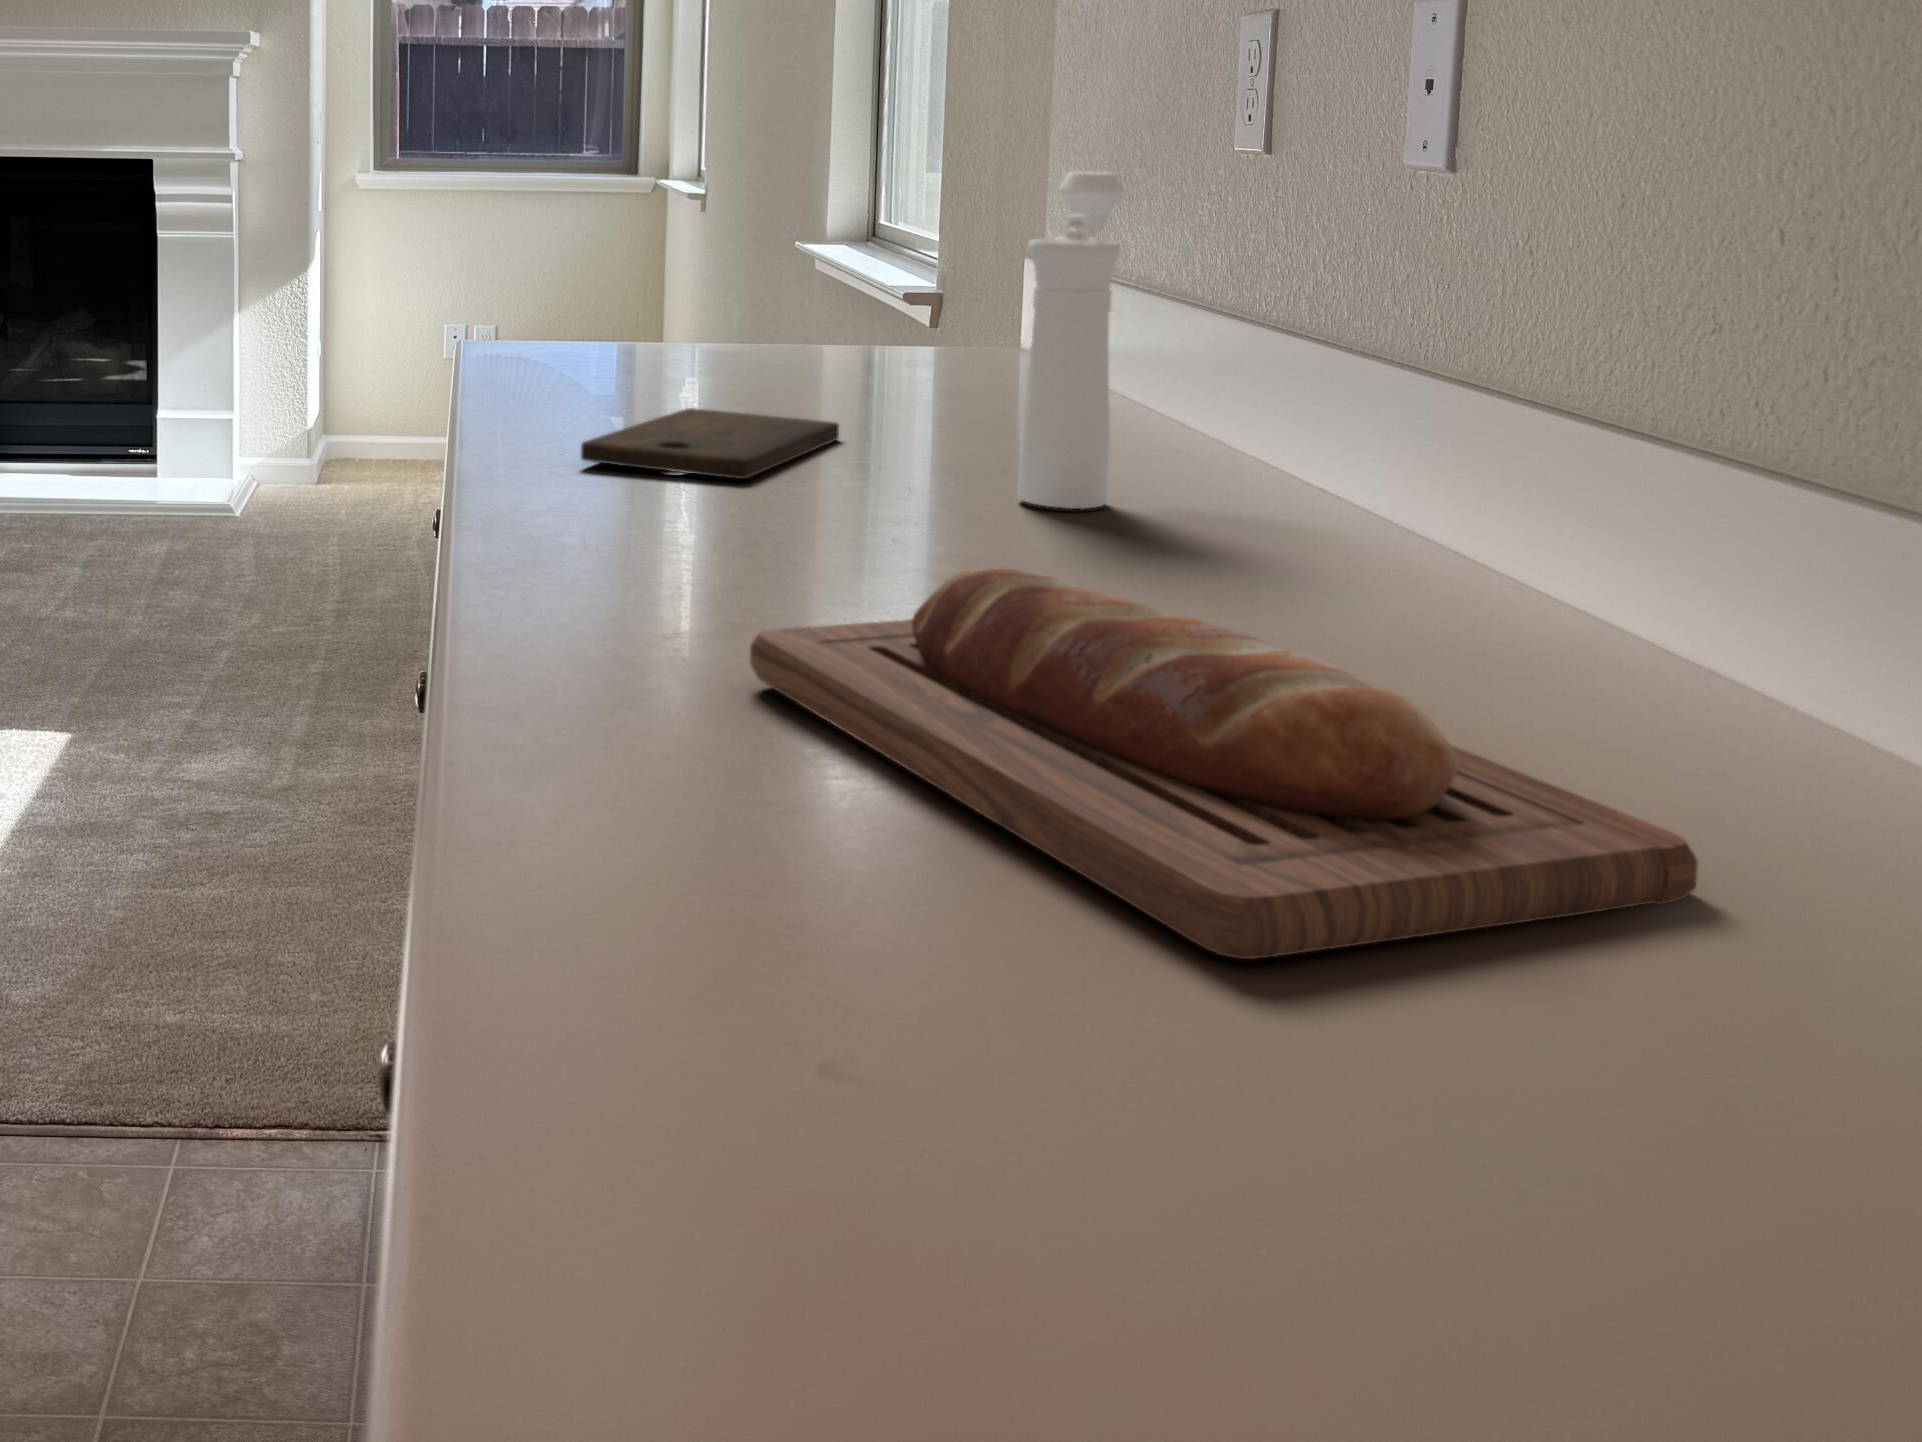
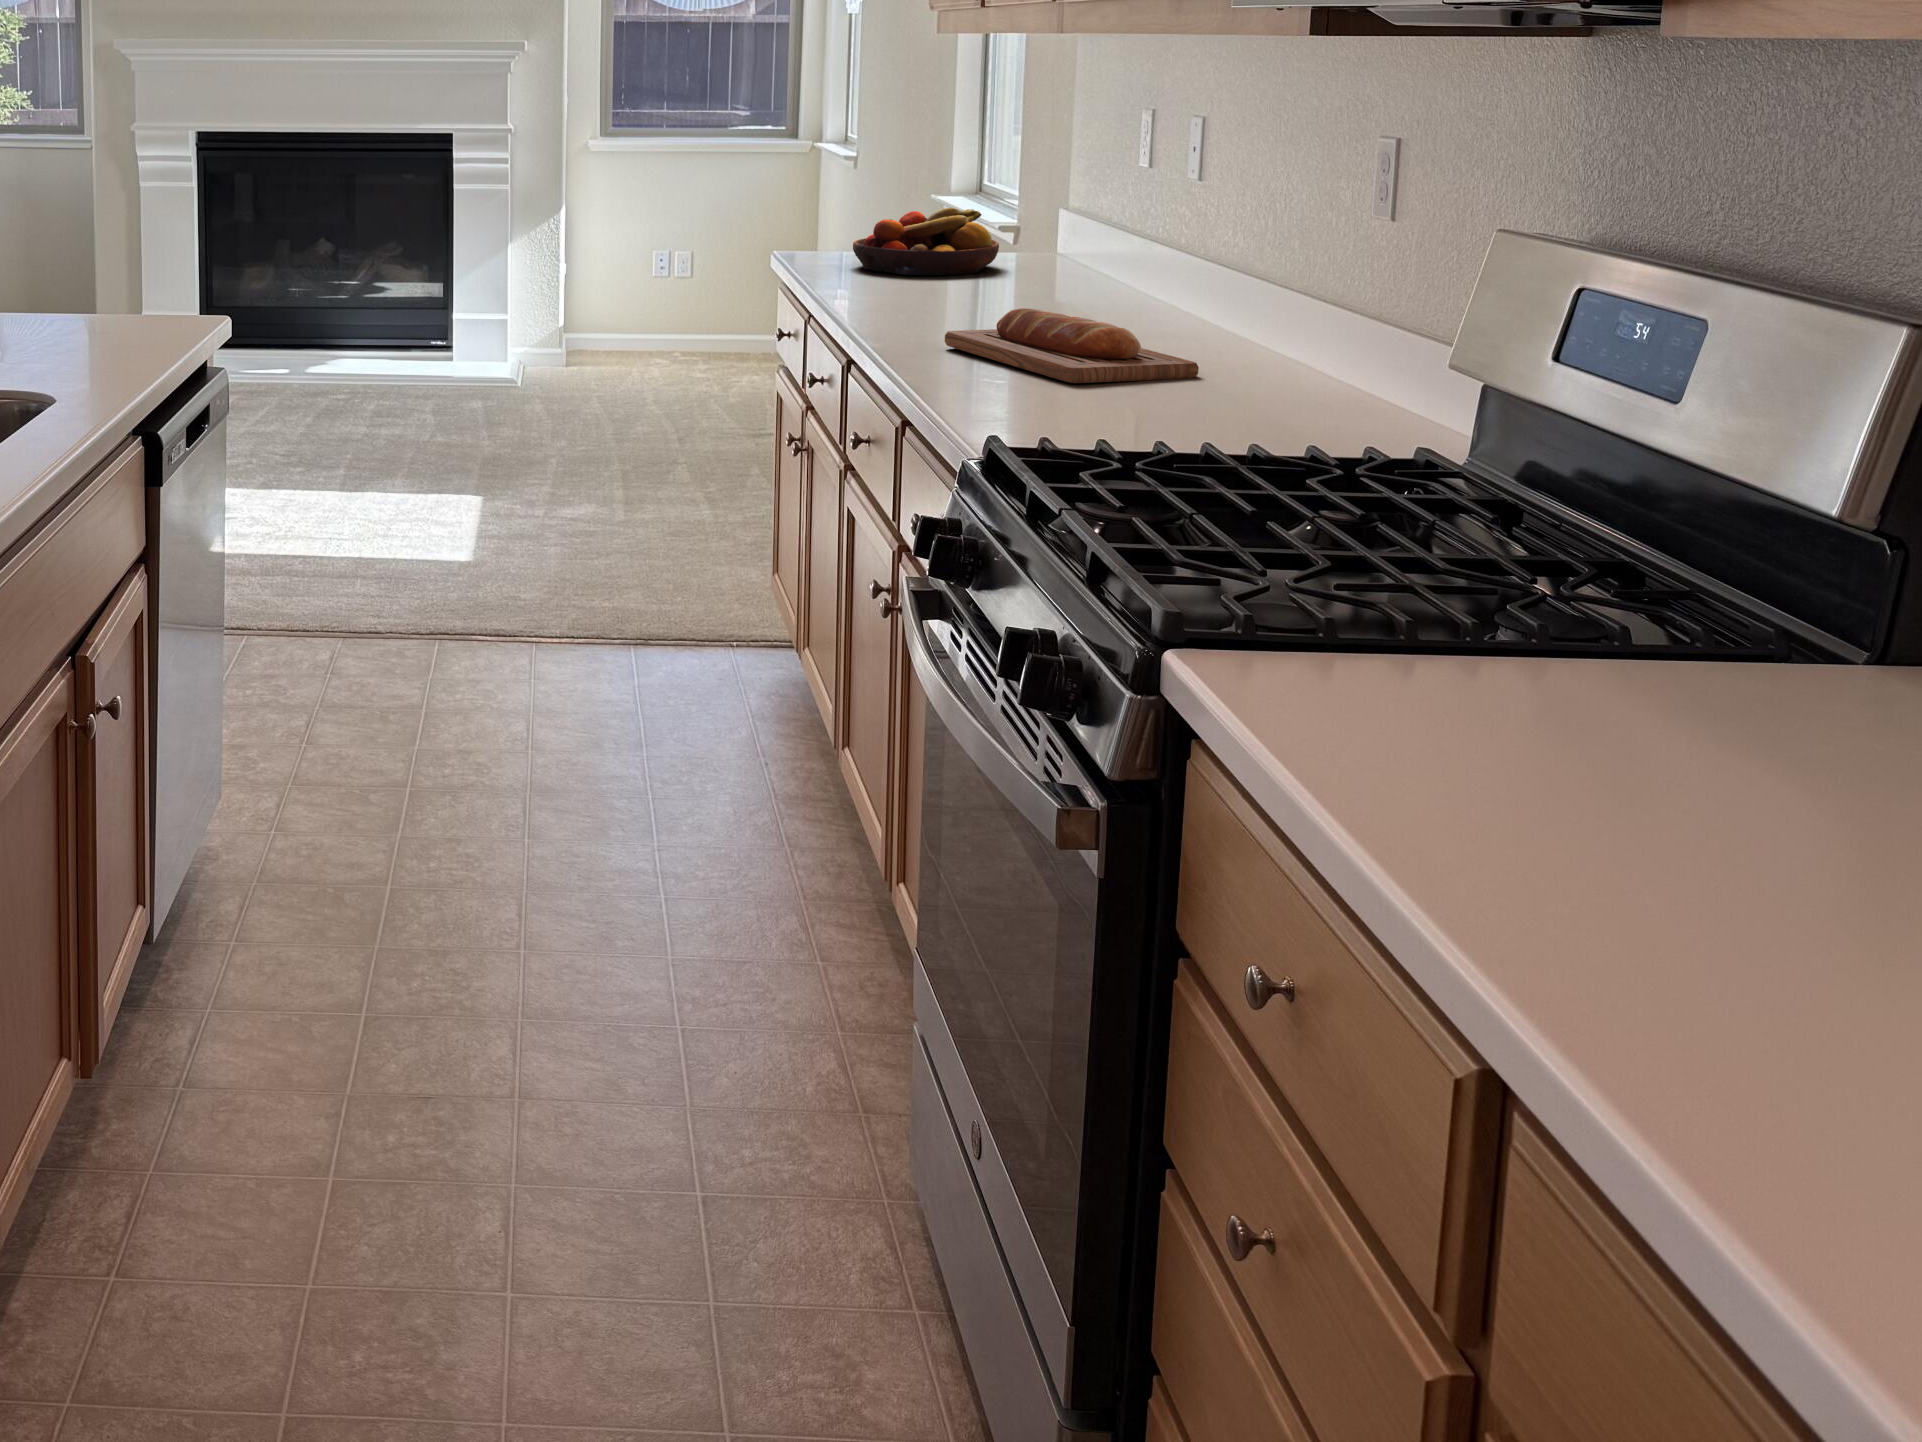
pepper mill: present [1017,172,1124,509] -> none [1041,174,1088,309]
fruit bowl: none [611,256,910,401] -> present [853,208,999,275]
cutting board: present [581,408,839,479] -> none [858,277,967,301]

